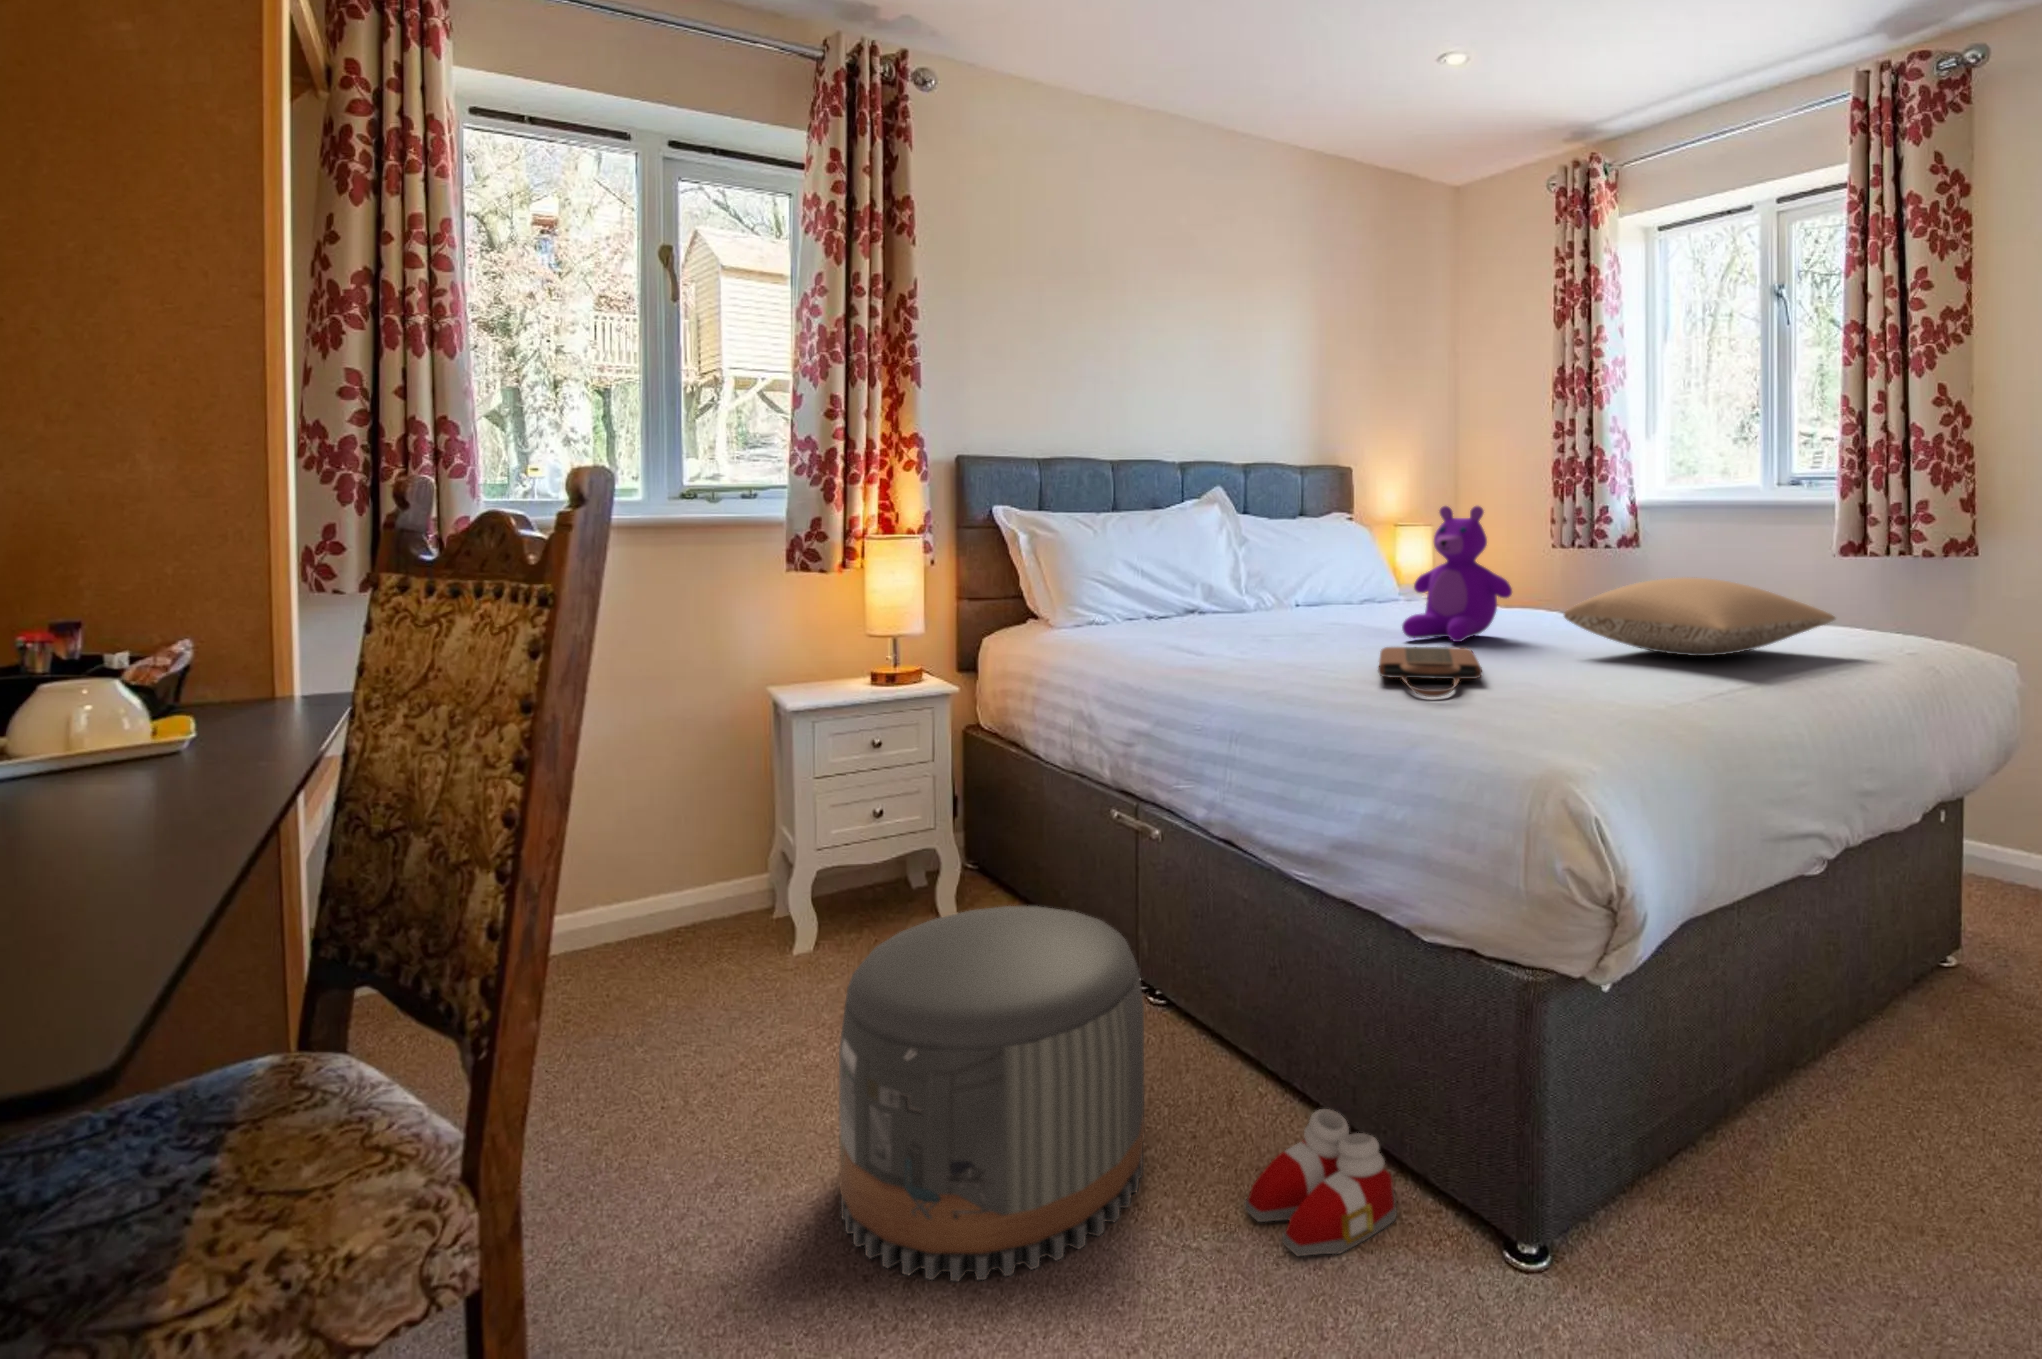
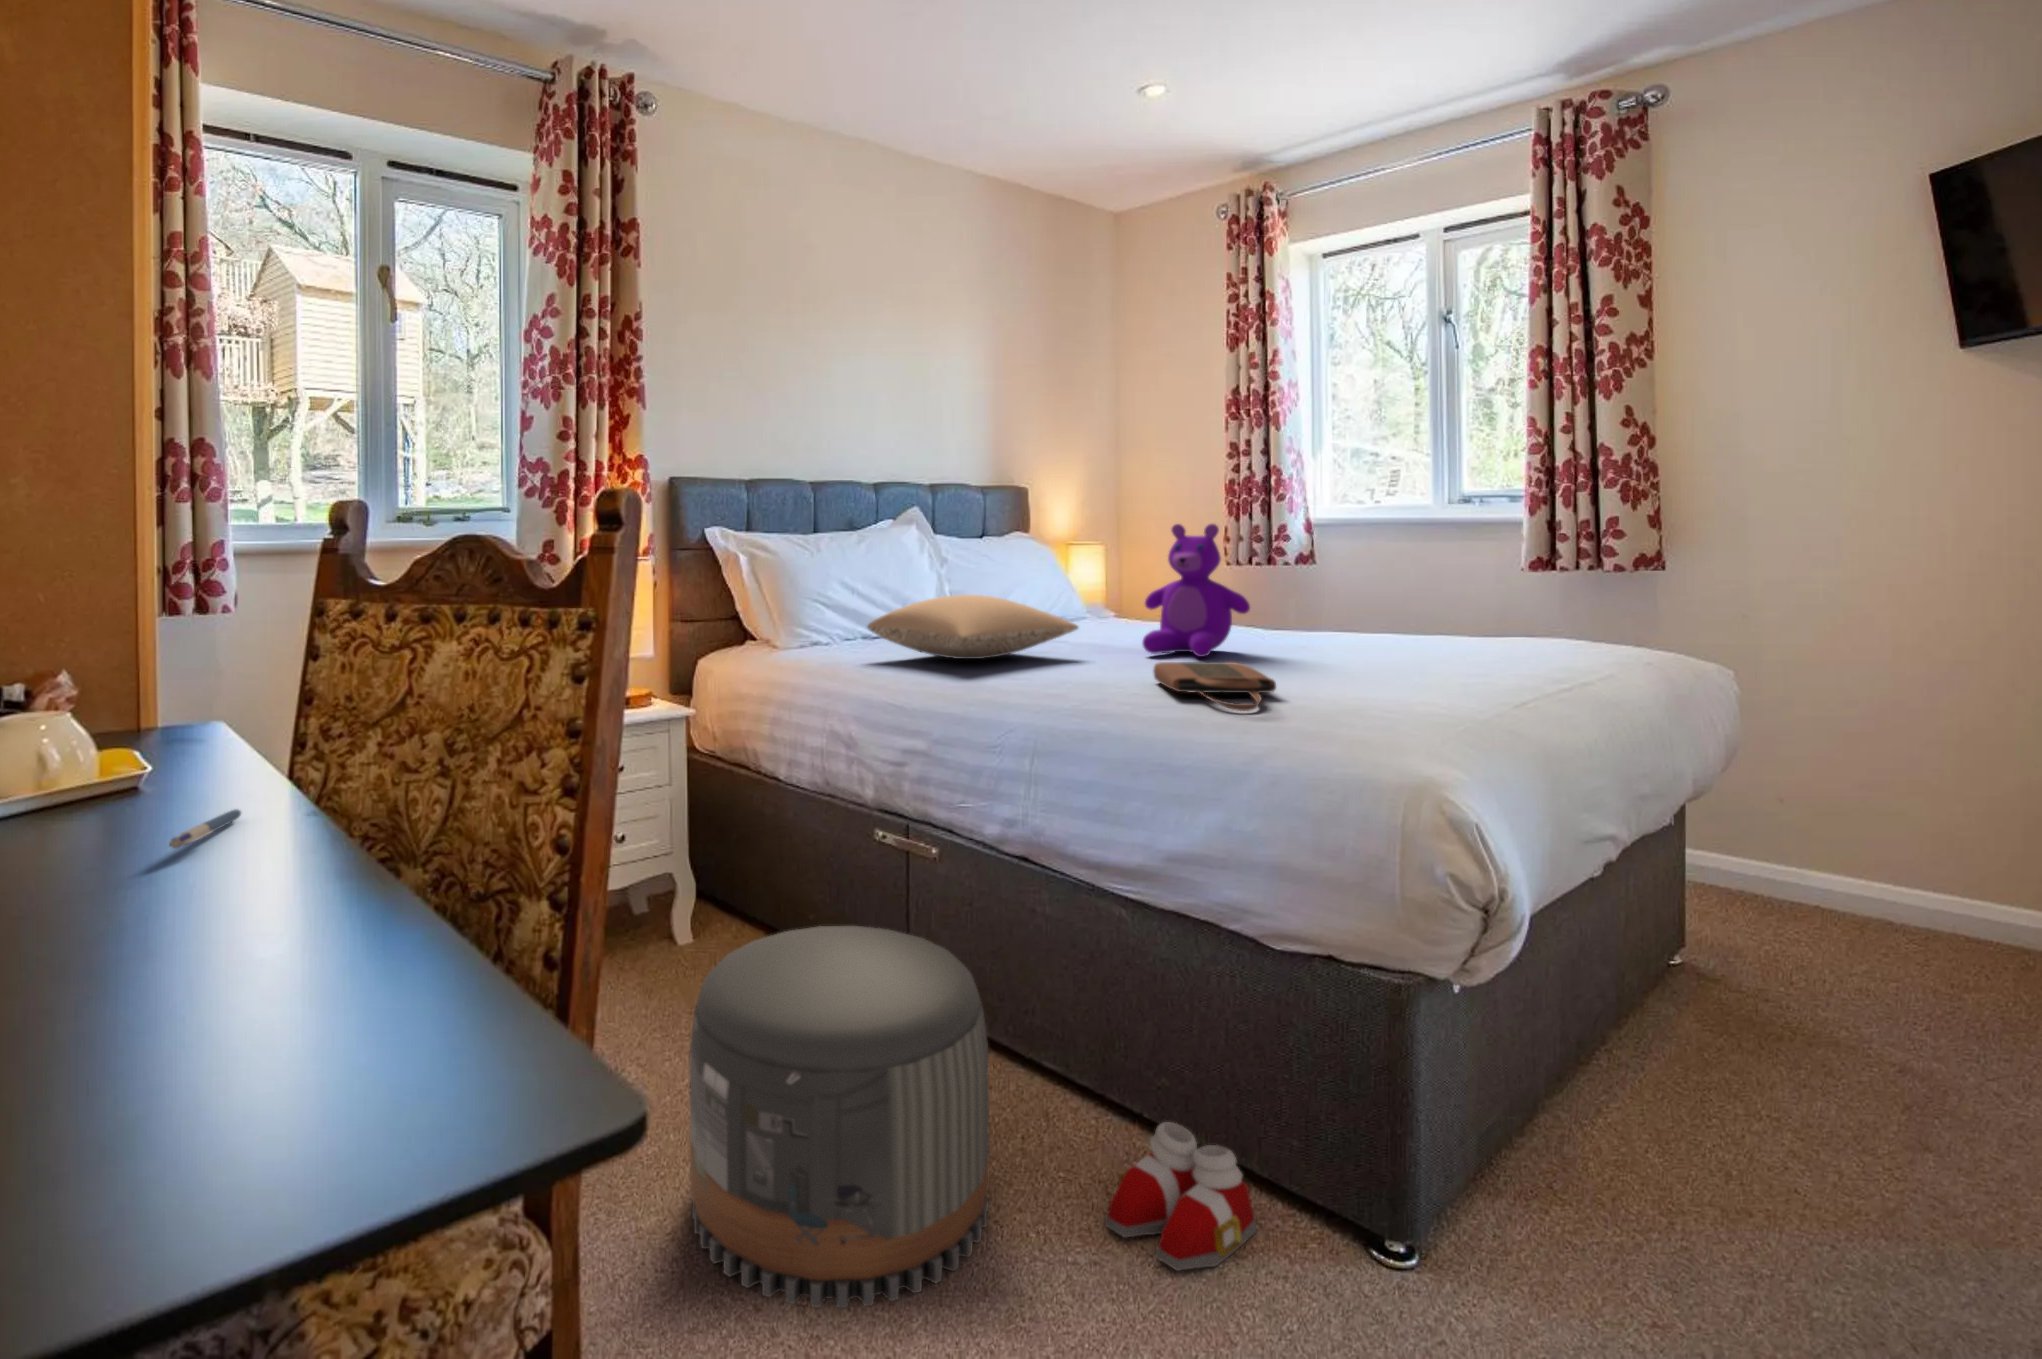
pillow: present [1564,577,1835,656] -> present [868,595,1078,659]
pen: none [65,779,206,815] -> present [169,809,241,849]

